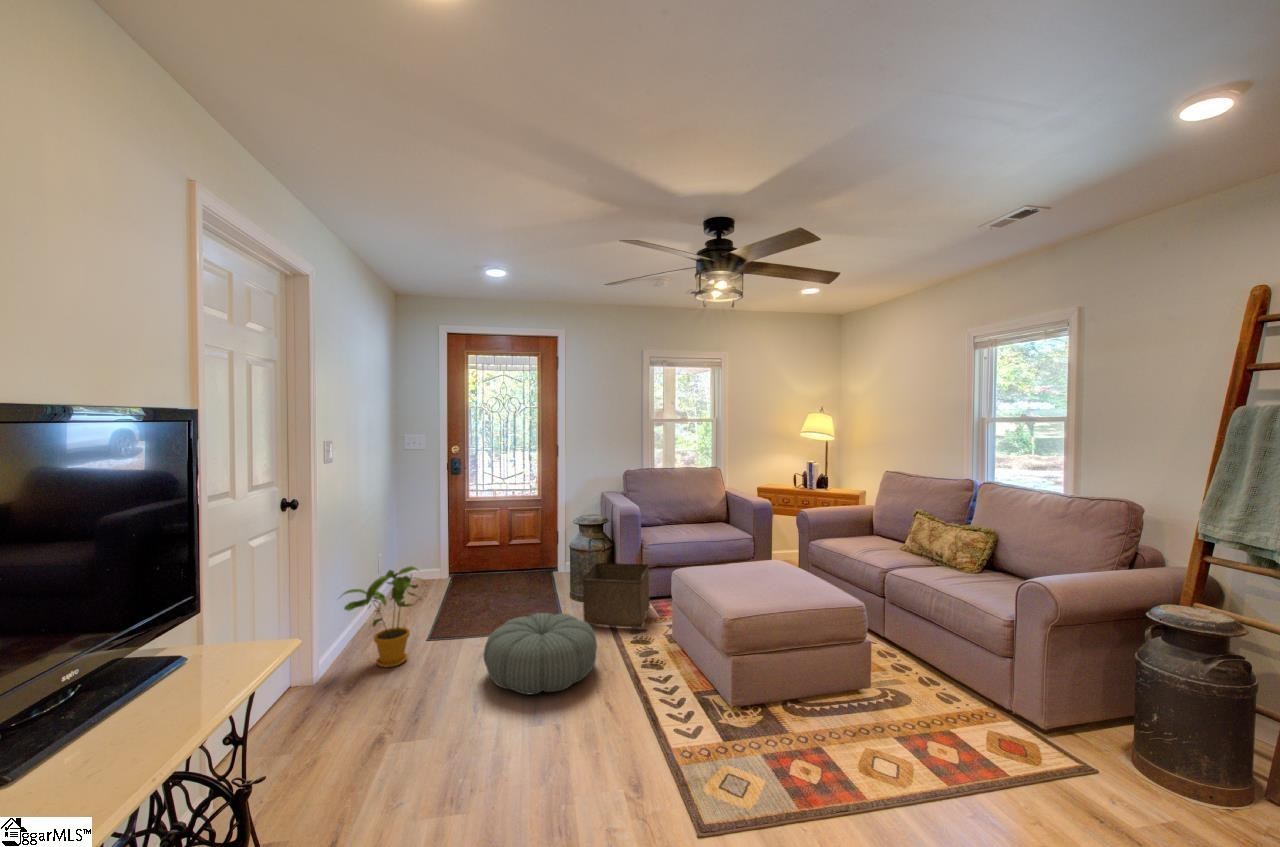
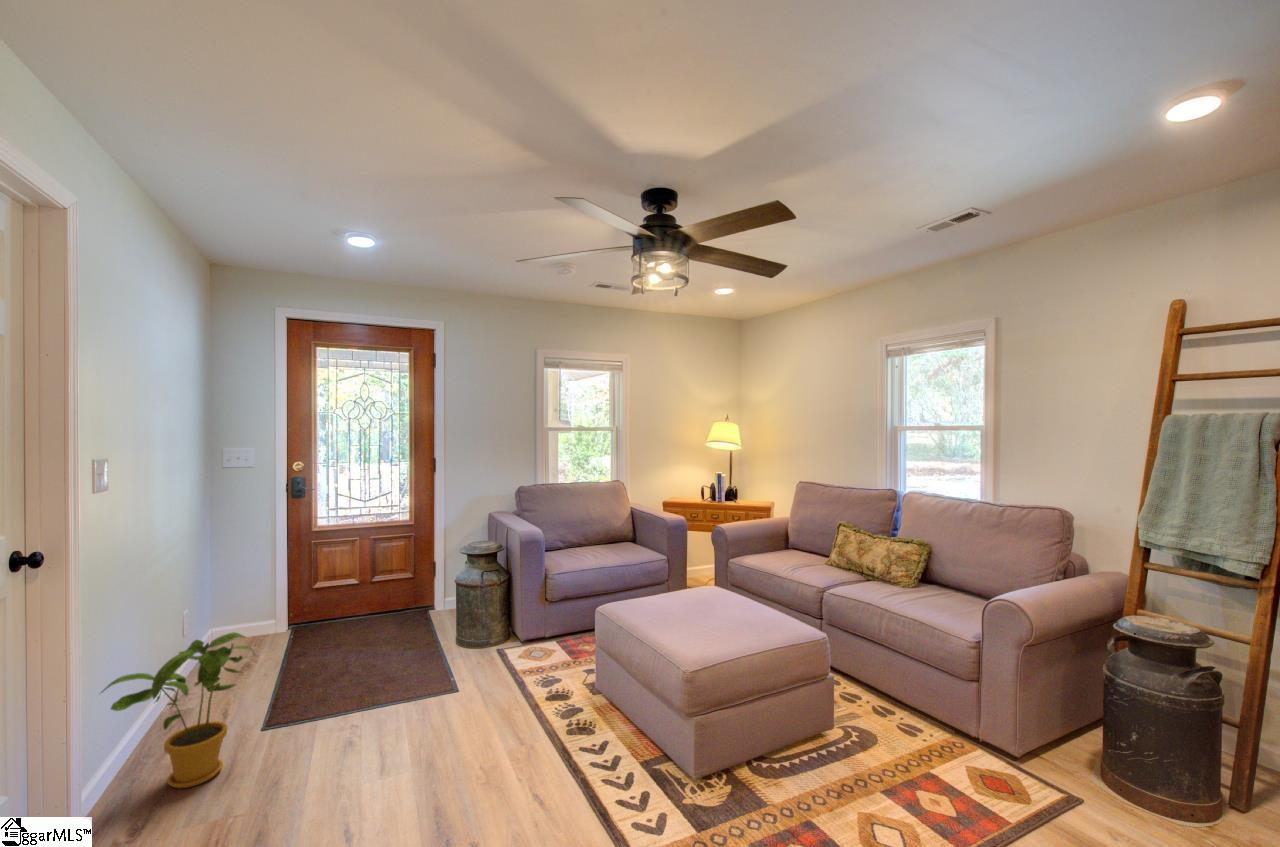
storage bin: present [582,563,650,628] -> none [479,598,560,681]
pouf: present [484,613,597,694] -> none [349,676,511,803]

